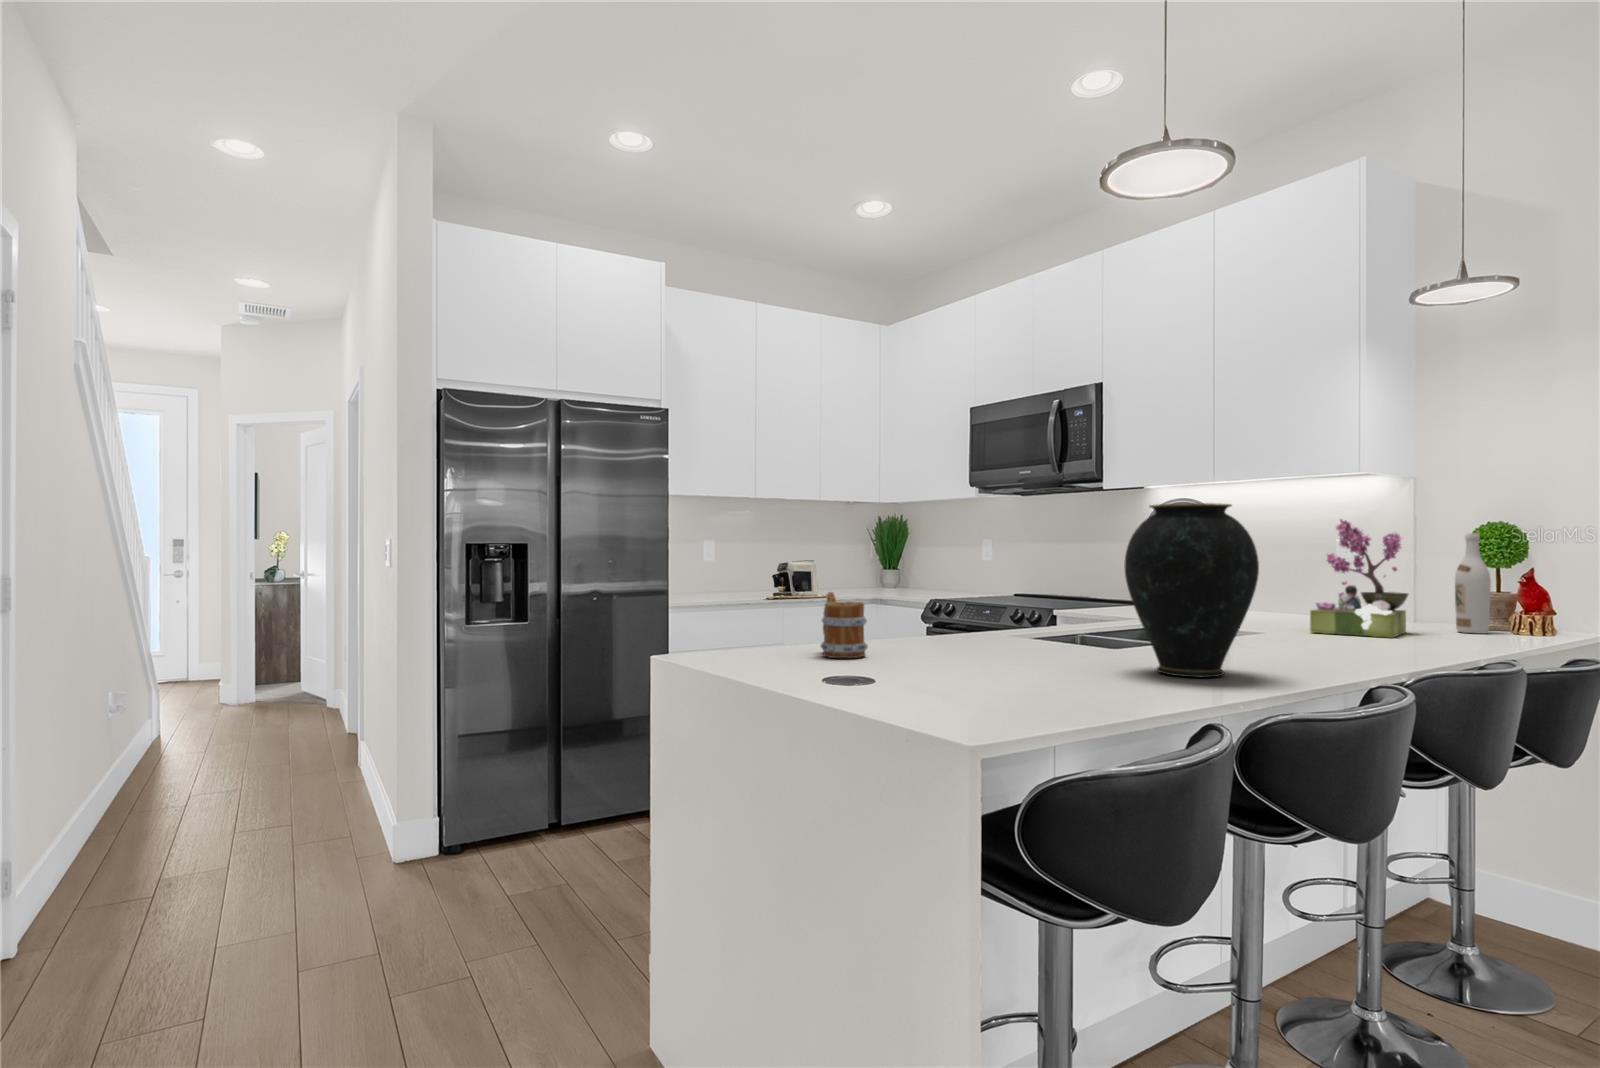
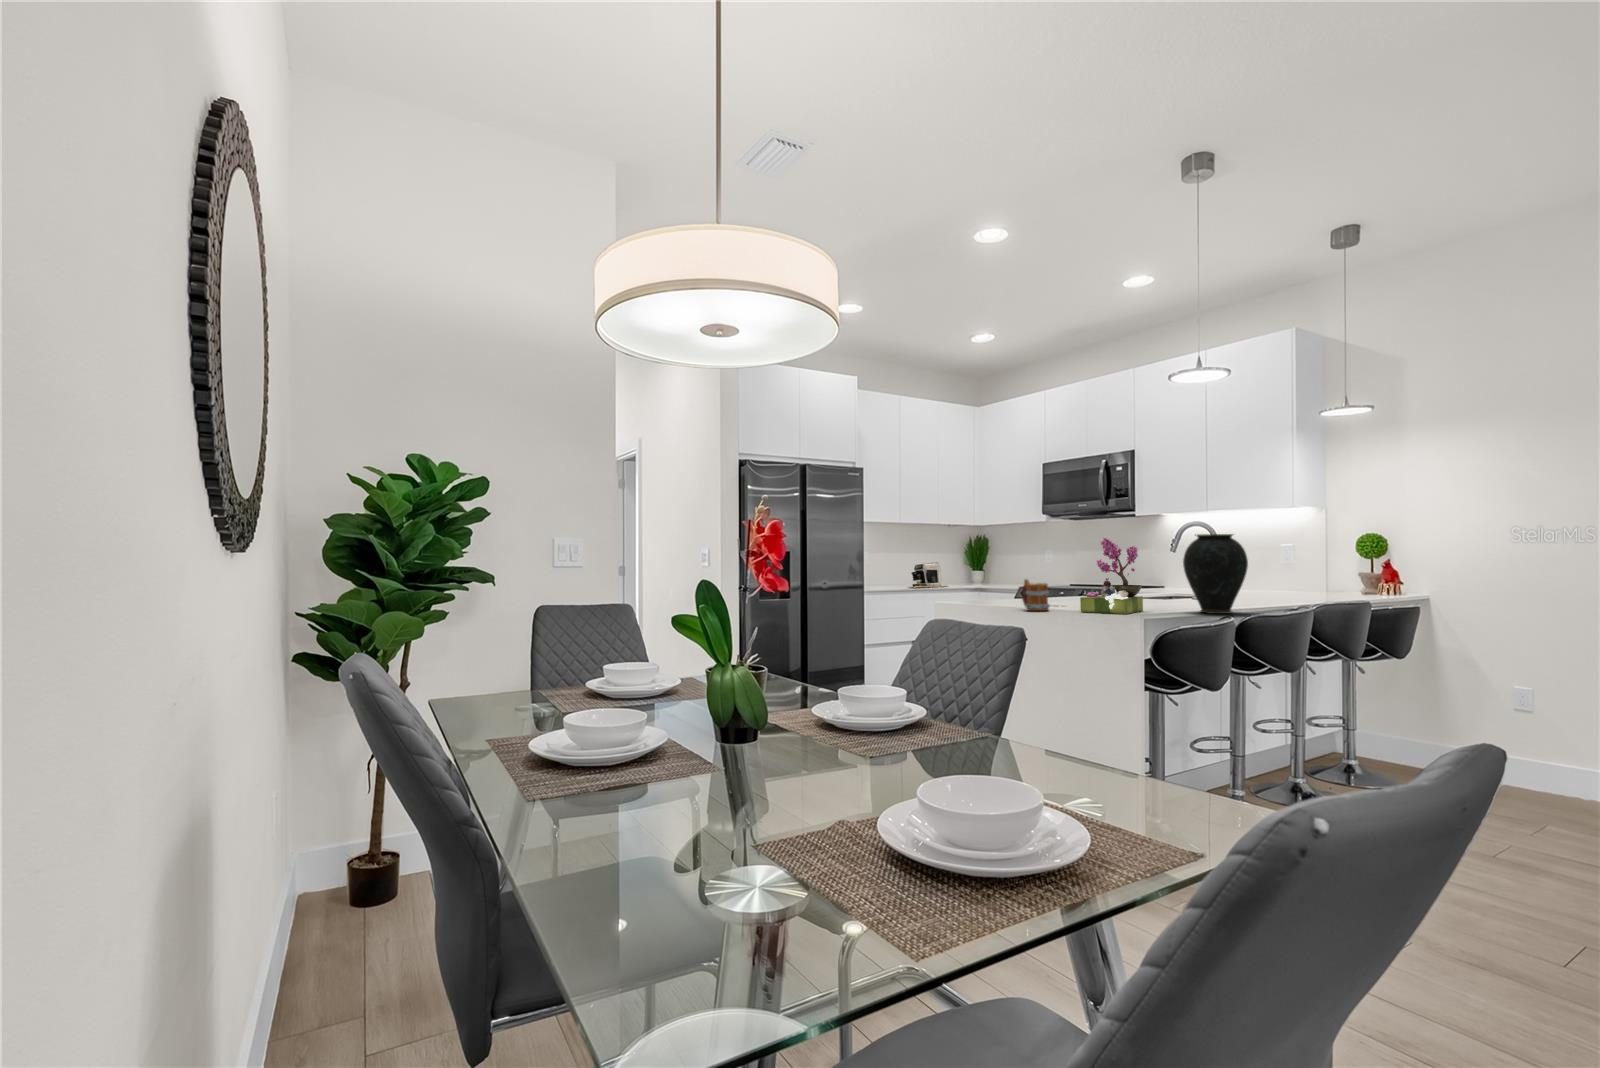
flower arrangement: present [1310,519,1408,638] -> present [1080,537,1143,614]
wine bottle: present [1455,533,1491,633] -> none [1346,542,1365,597]

